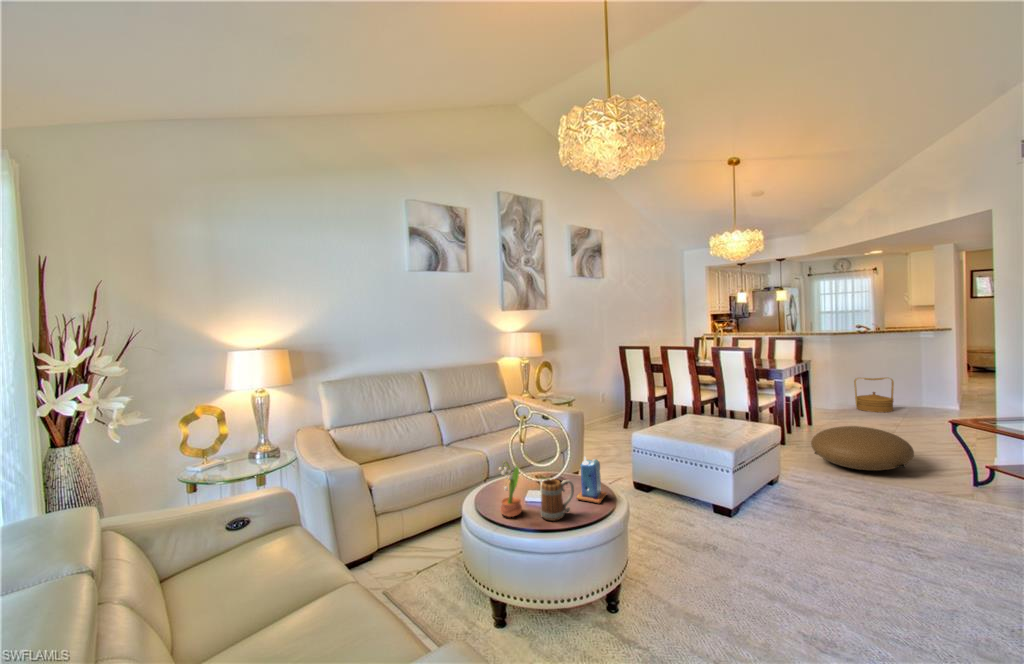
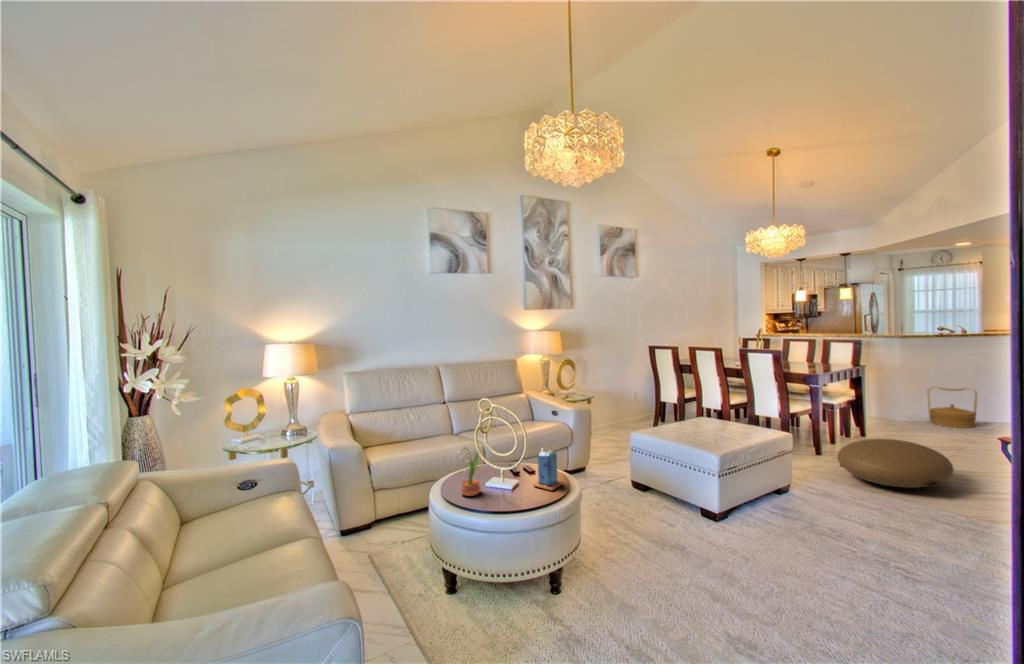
mug: present [541,479,574,521] -> none [494,465,525,502]

